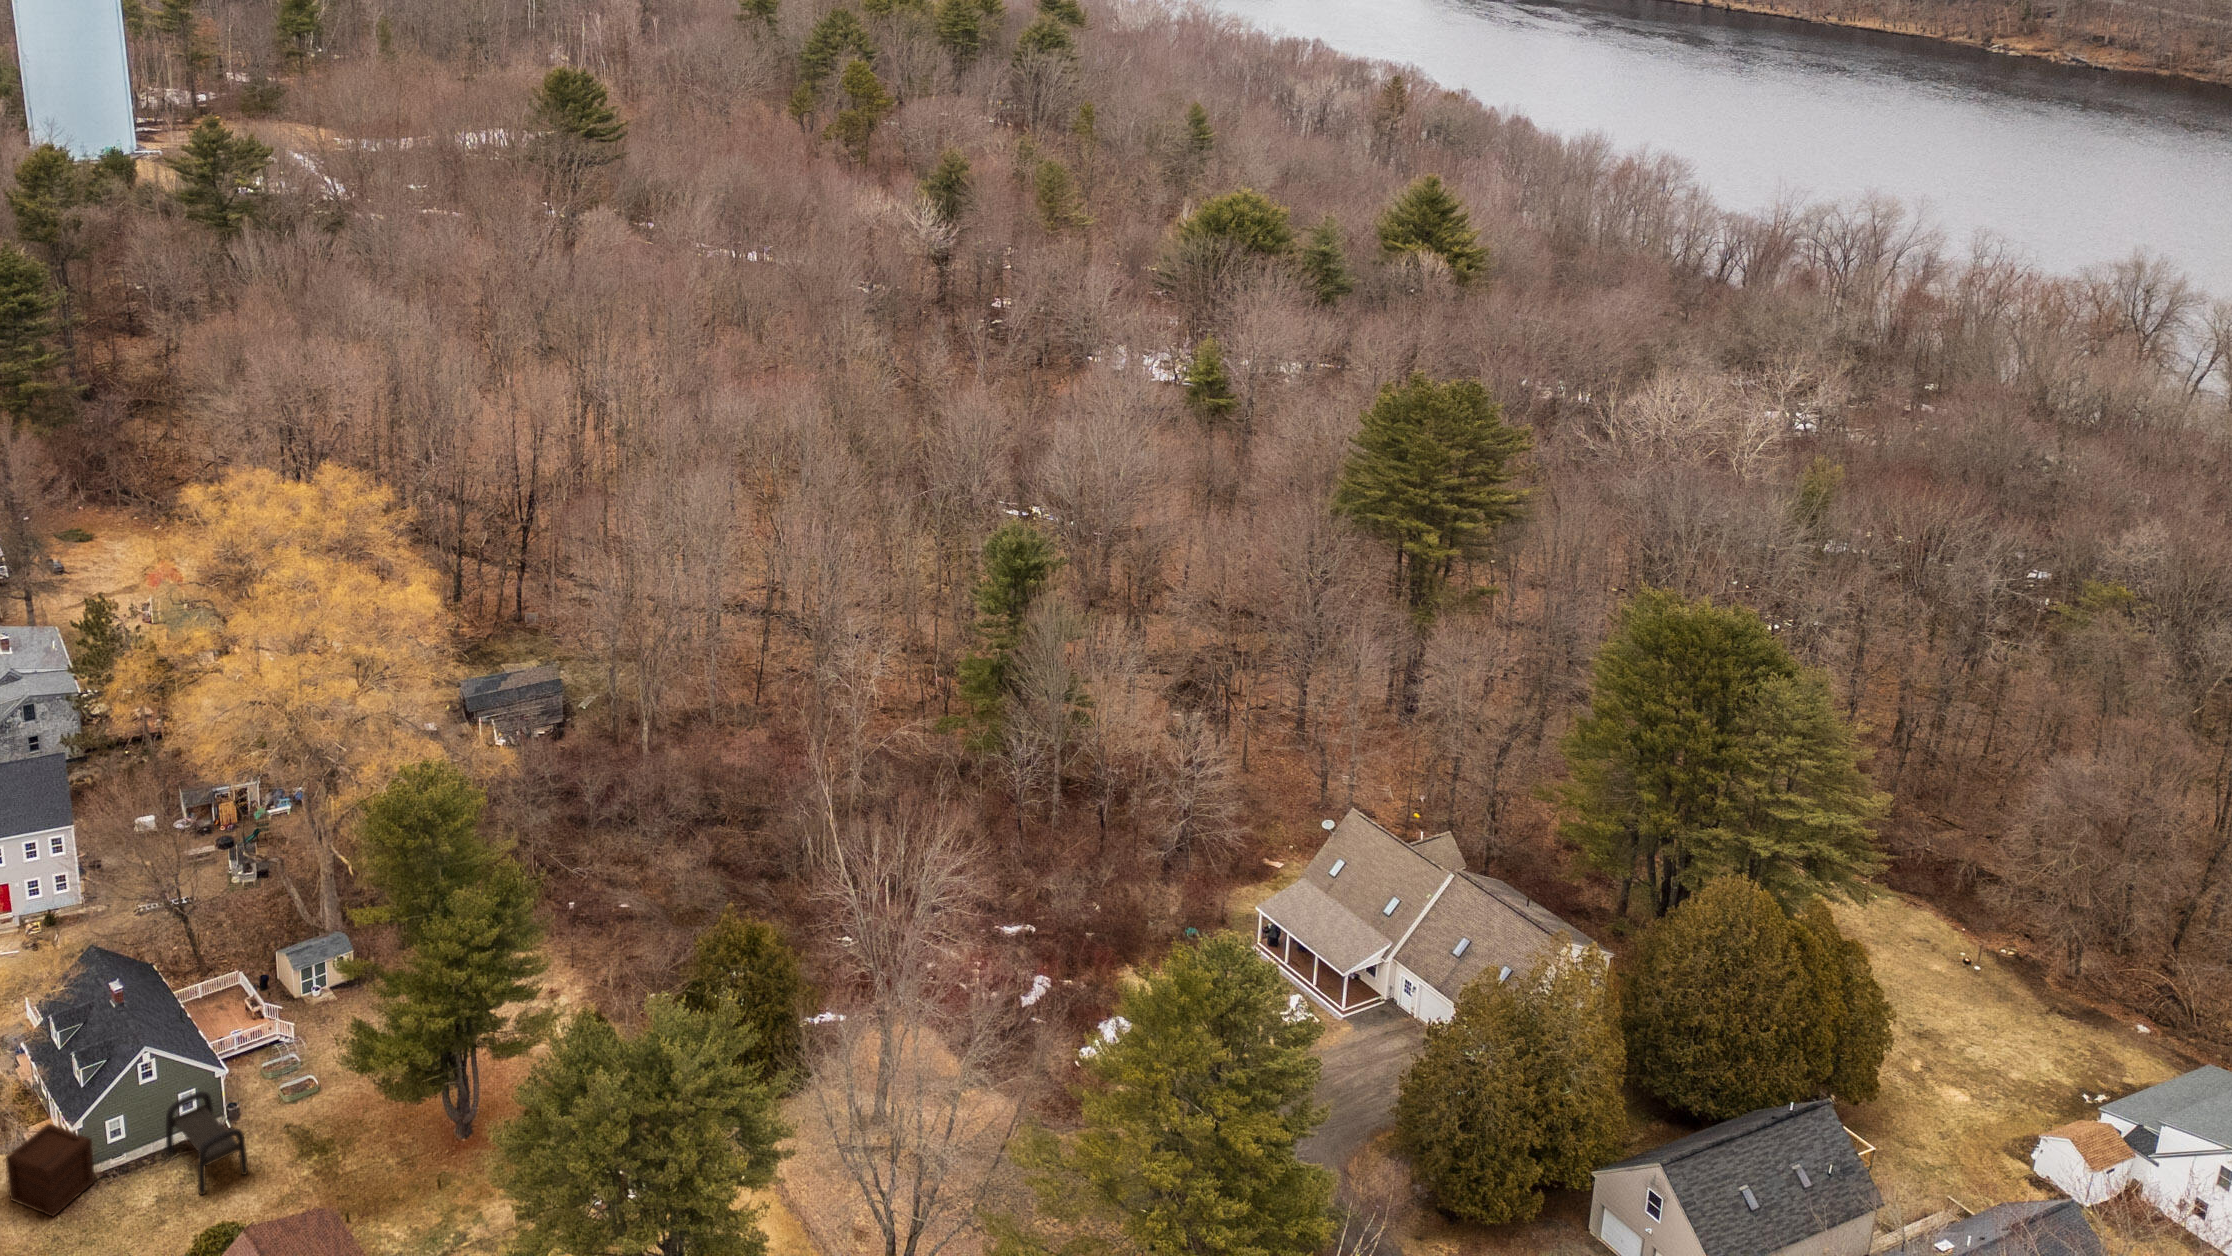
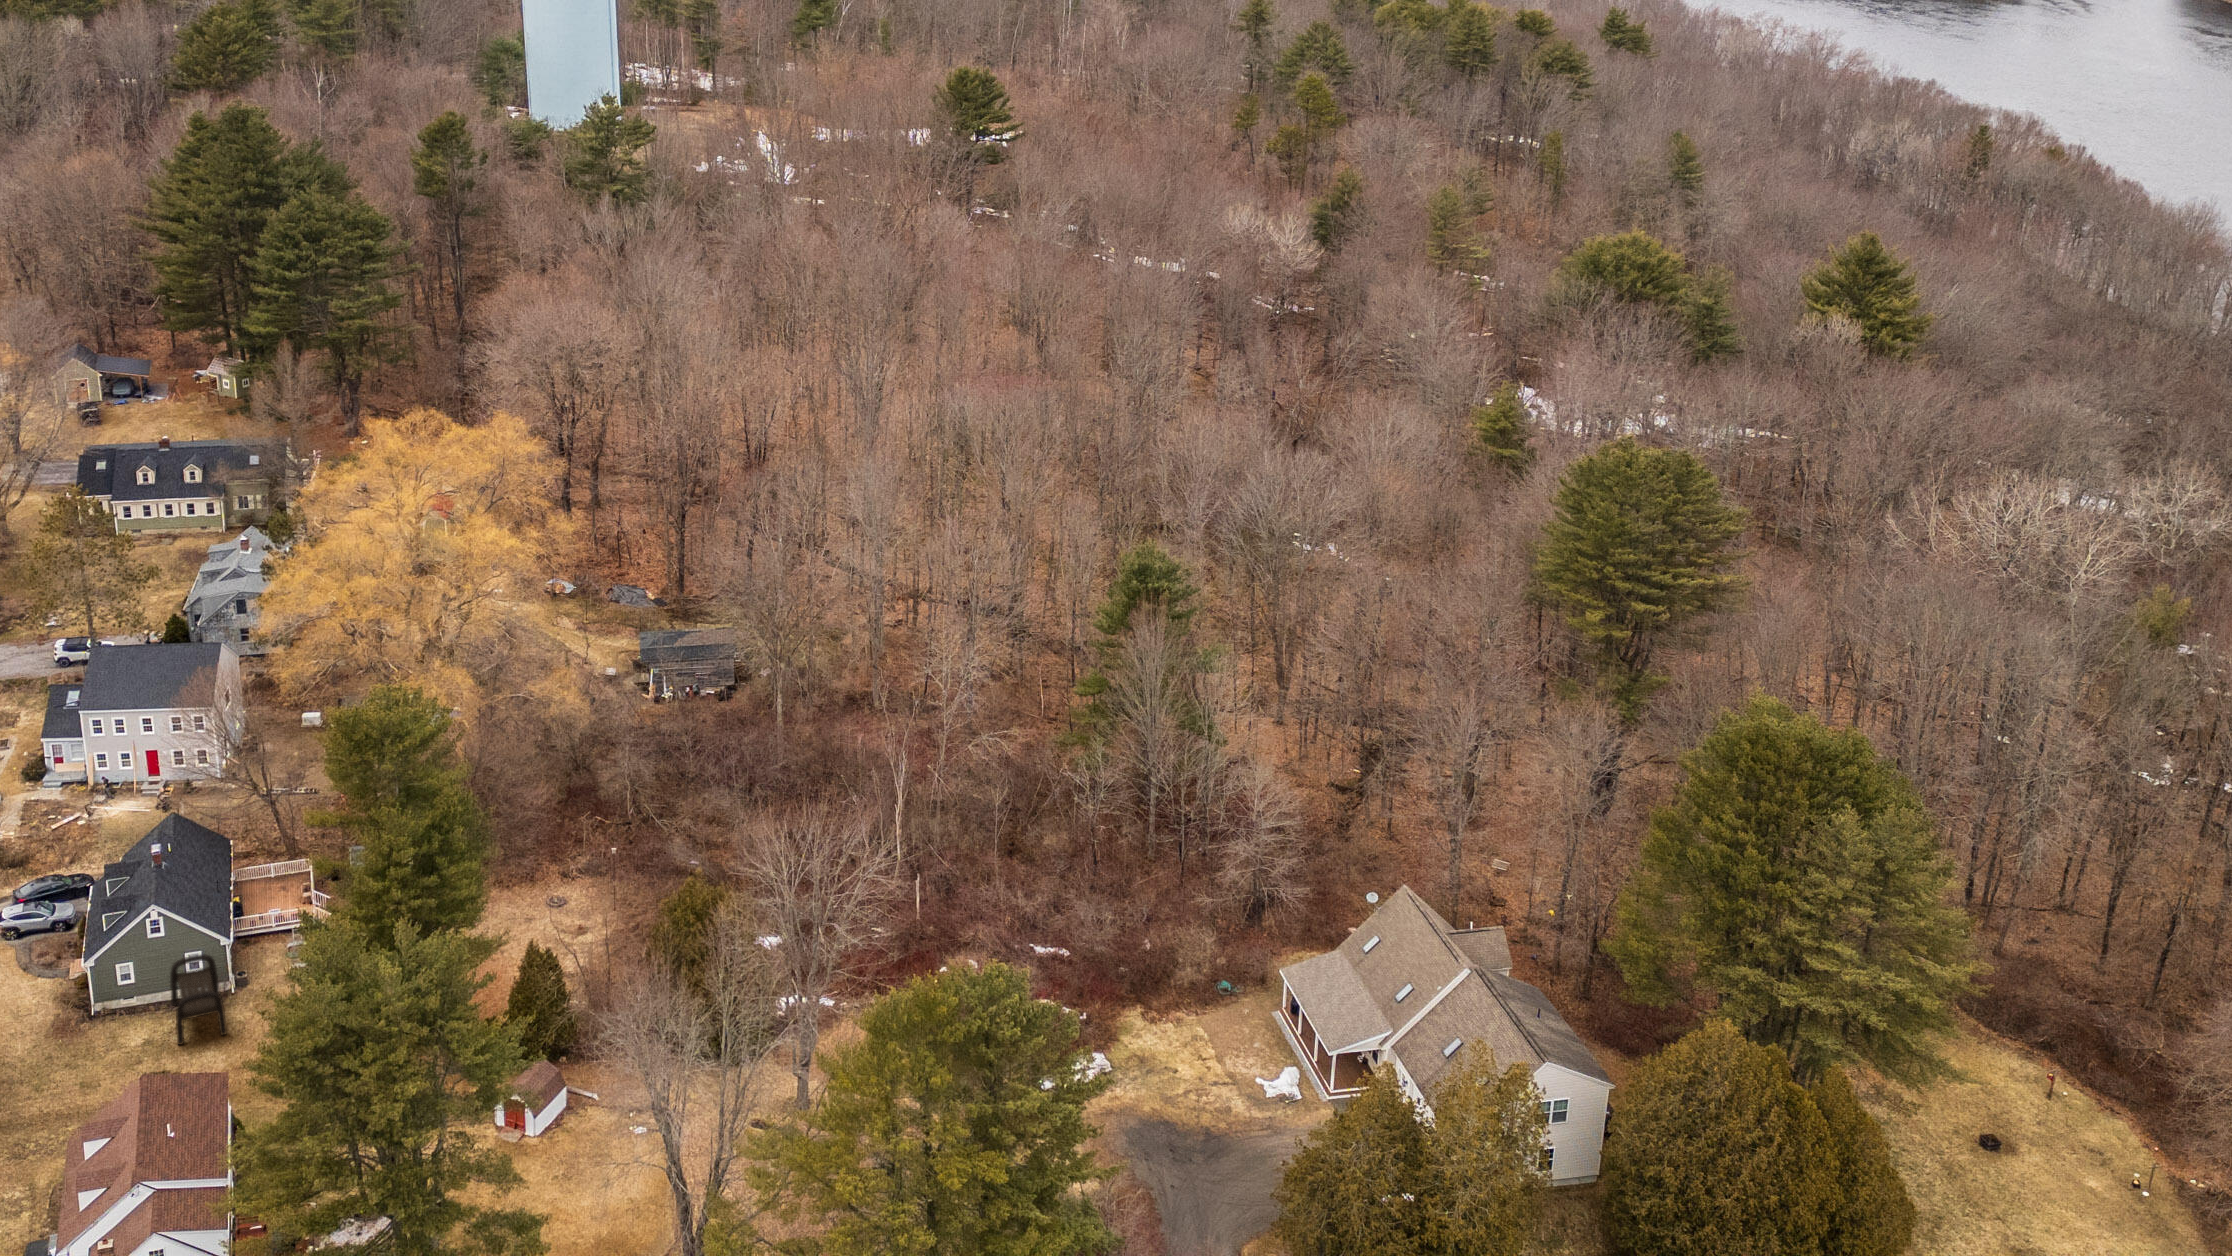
wooden crate: present [6,1124,95,1216] -> none [25,957,102,1038]

